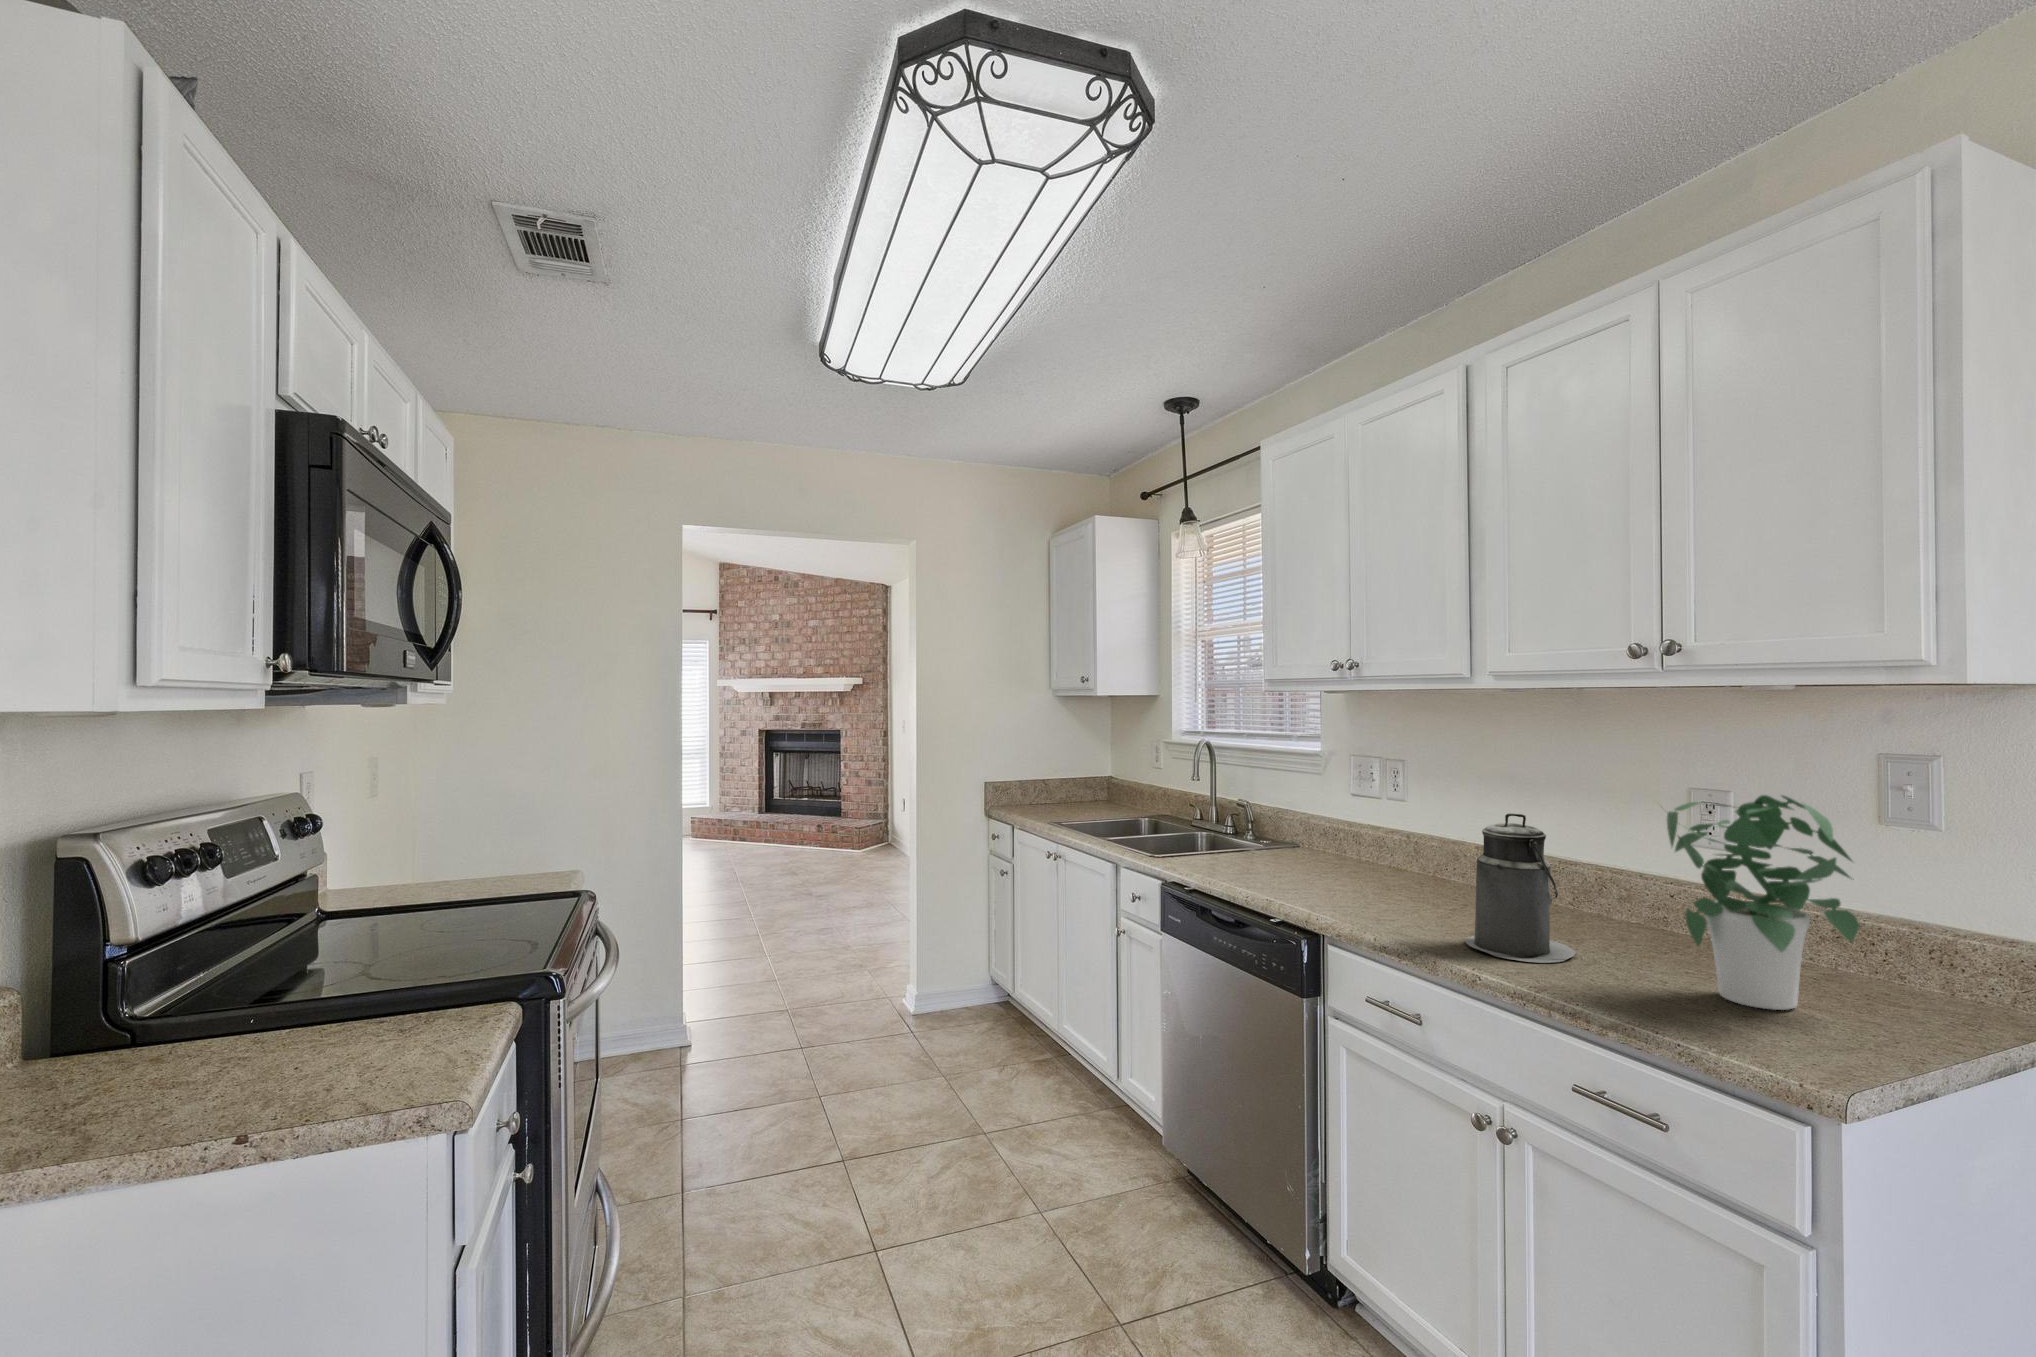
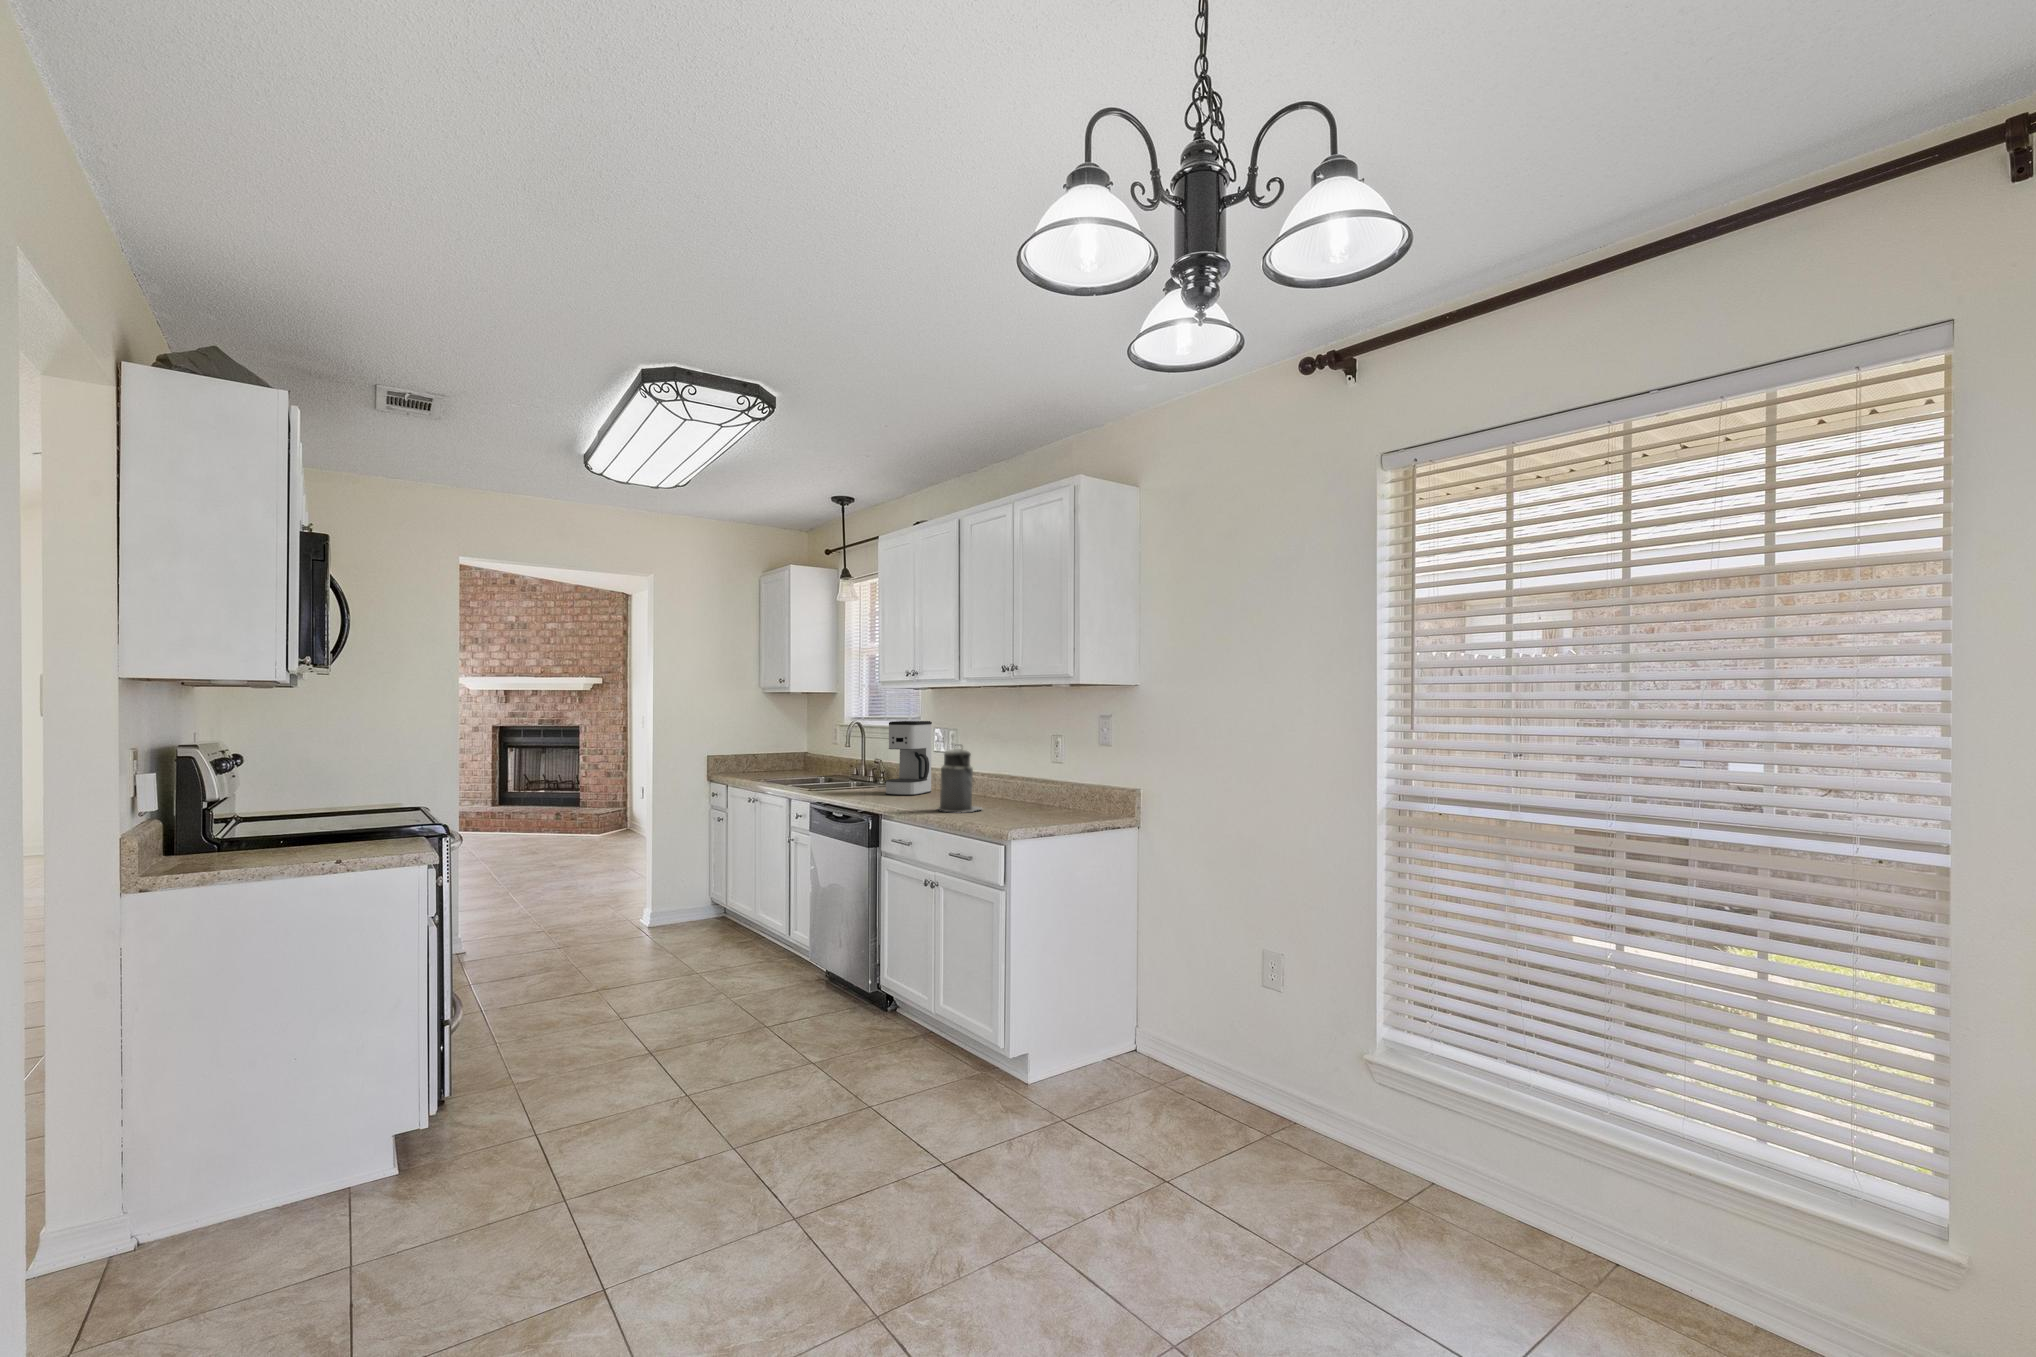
coffee maker: none [1292,748,1371,881] -> present [886,721,932,796]
potted plant: present [1667,795,1859,1010] -> none [995,726,1063,818]

